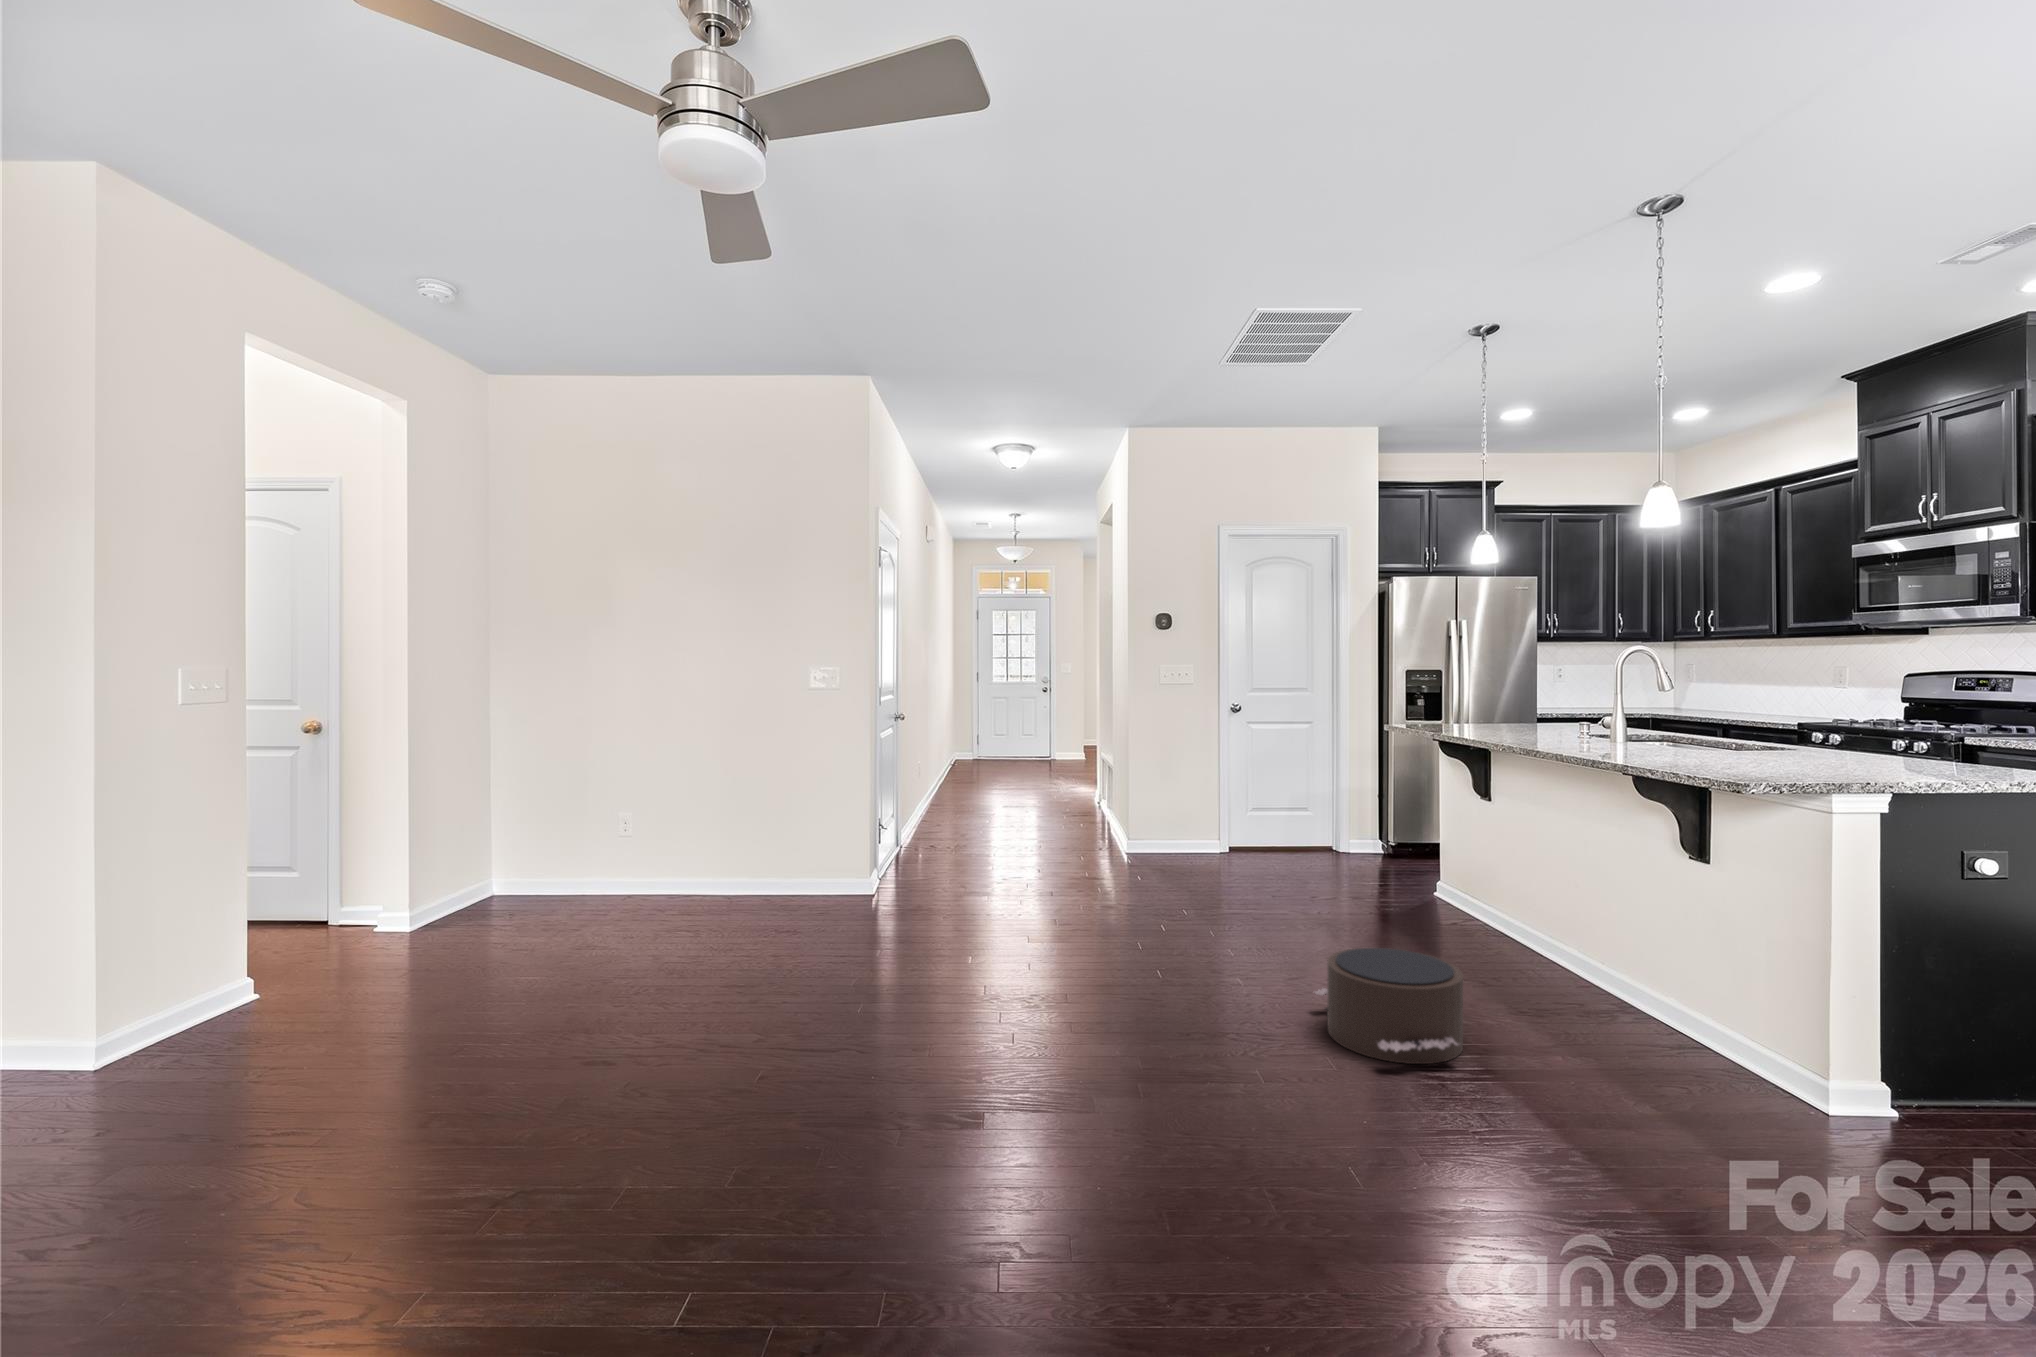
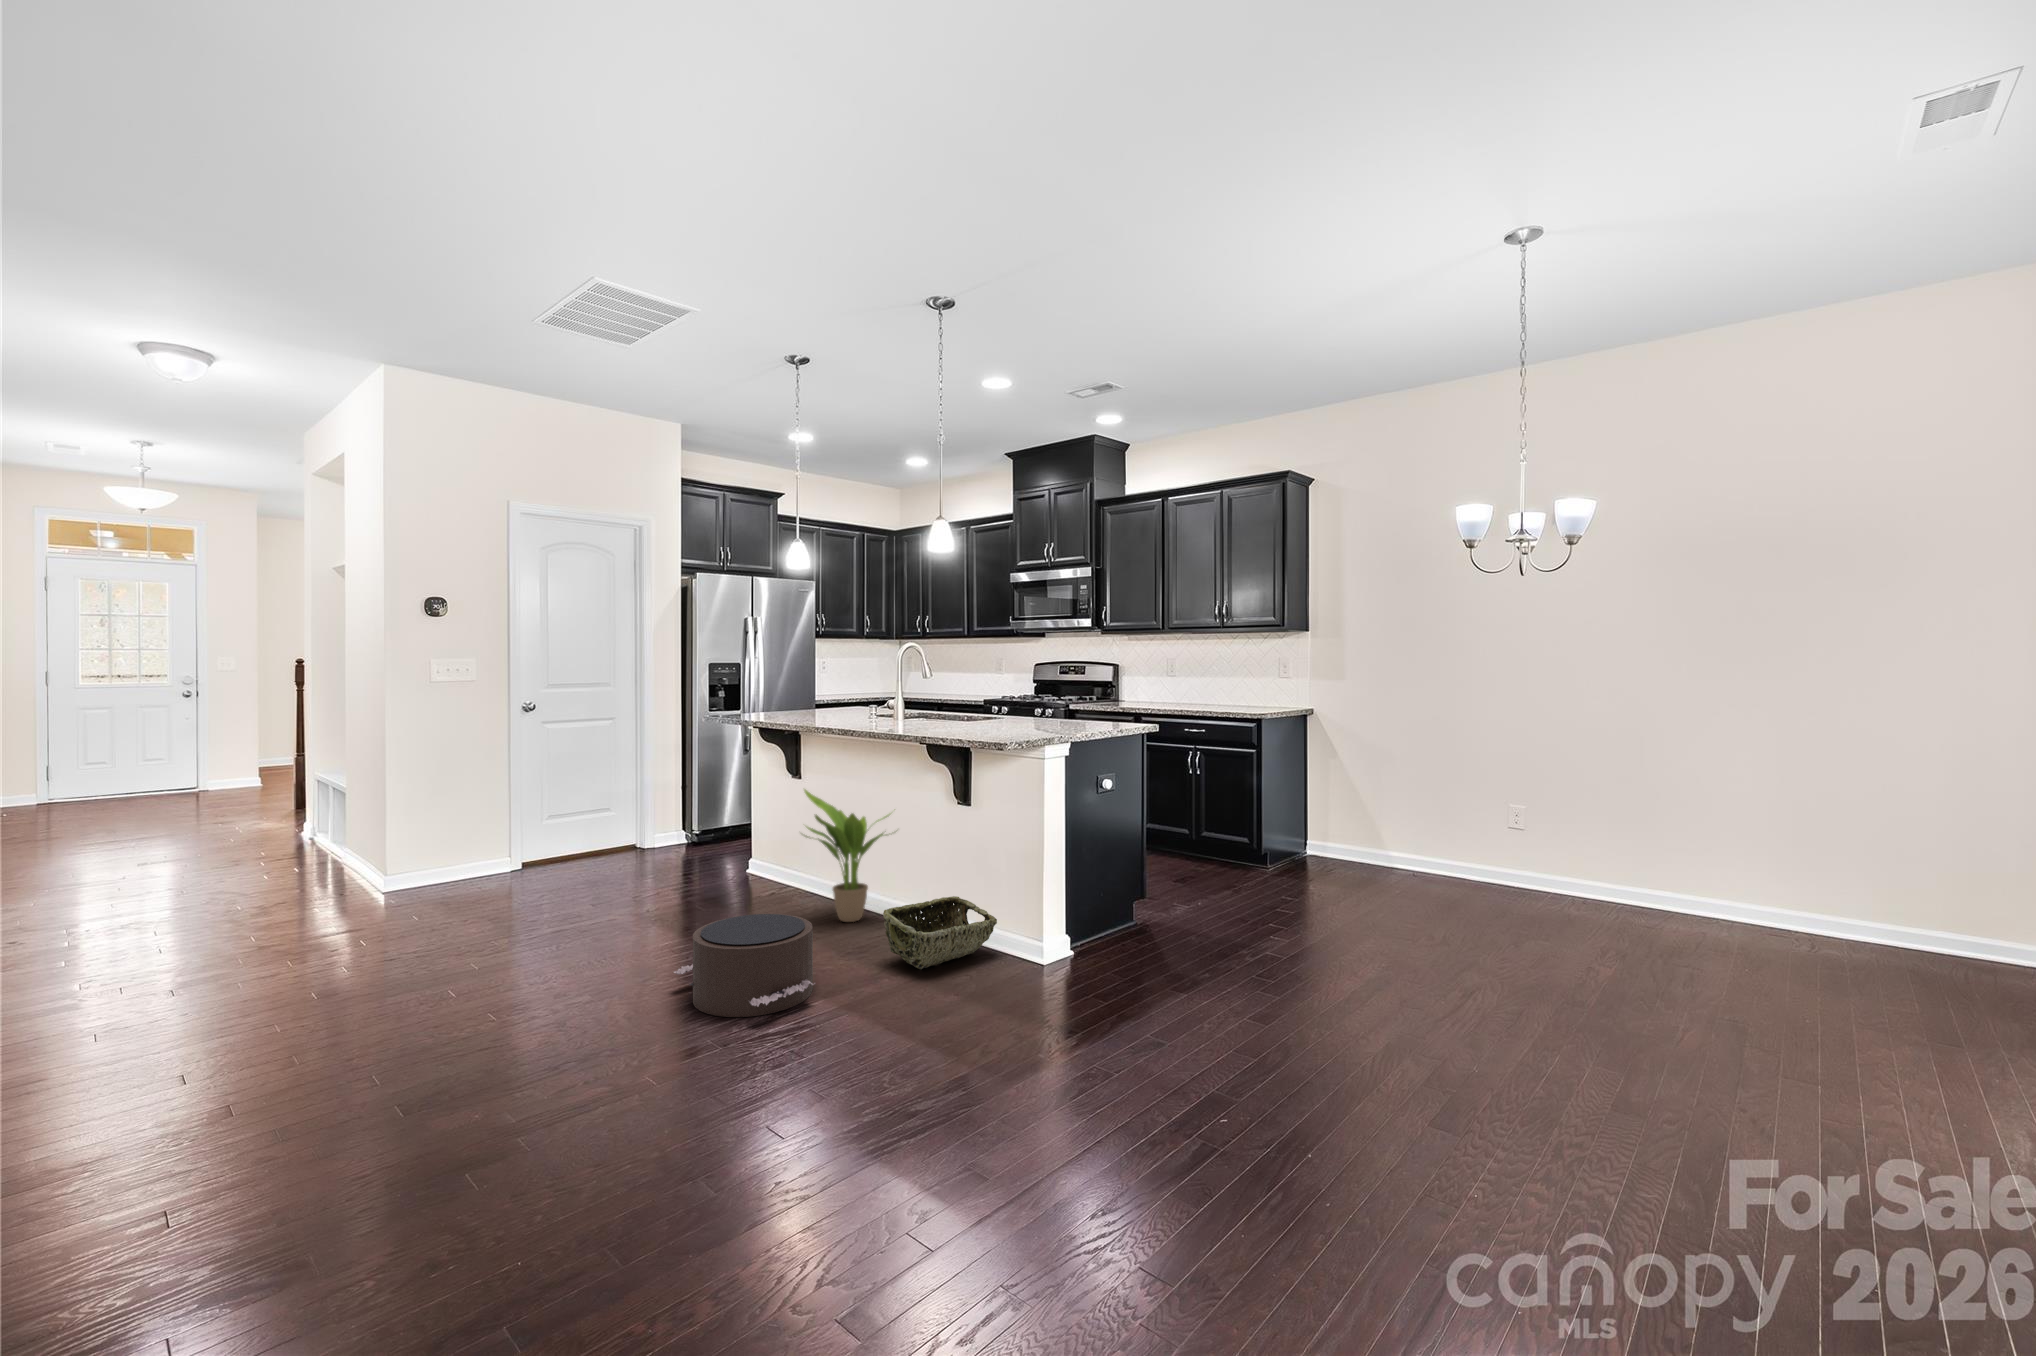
potted plant: none [1471,817,1605,986] -> present [804,789,890,922]
woven basket: none [1564,979,1747,1068] -> present [883,896,997,969]

